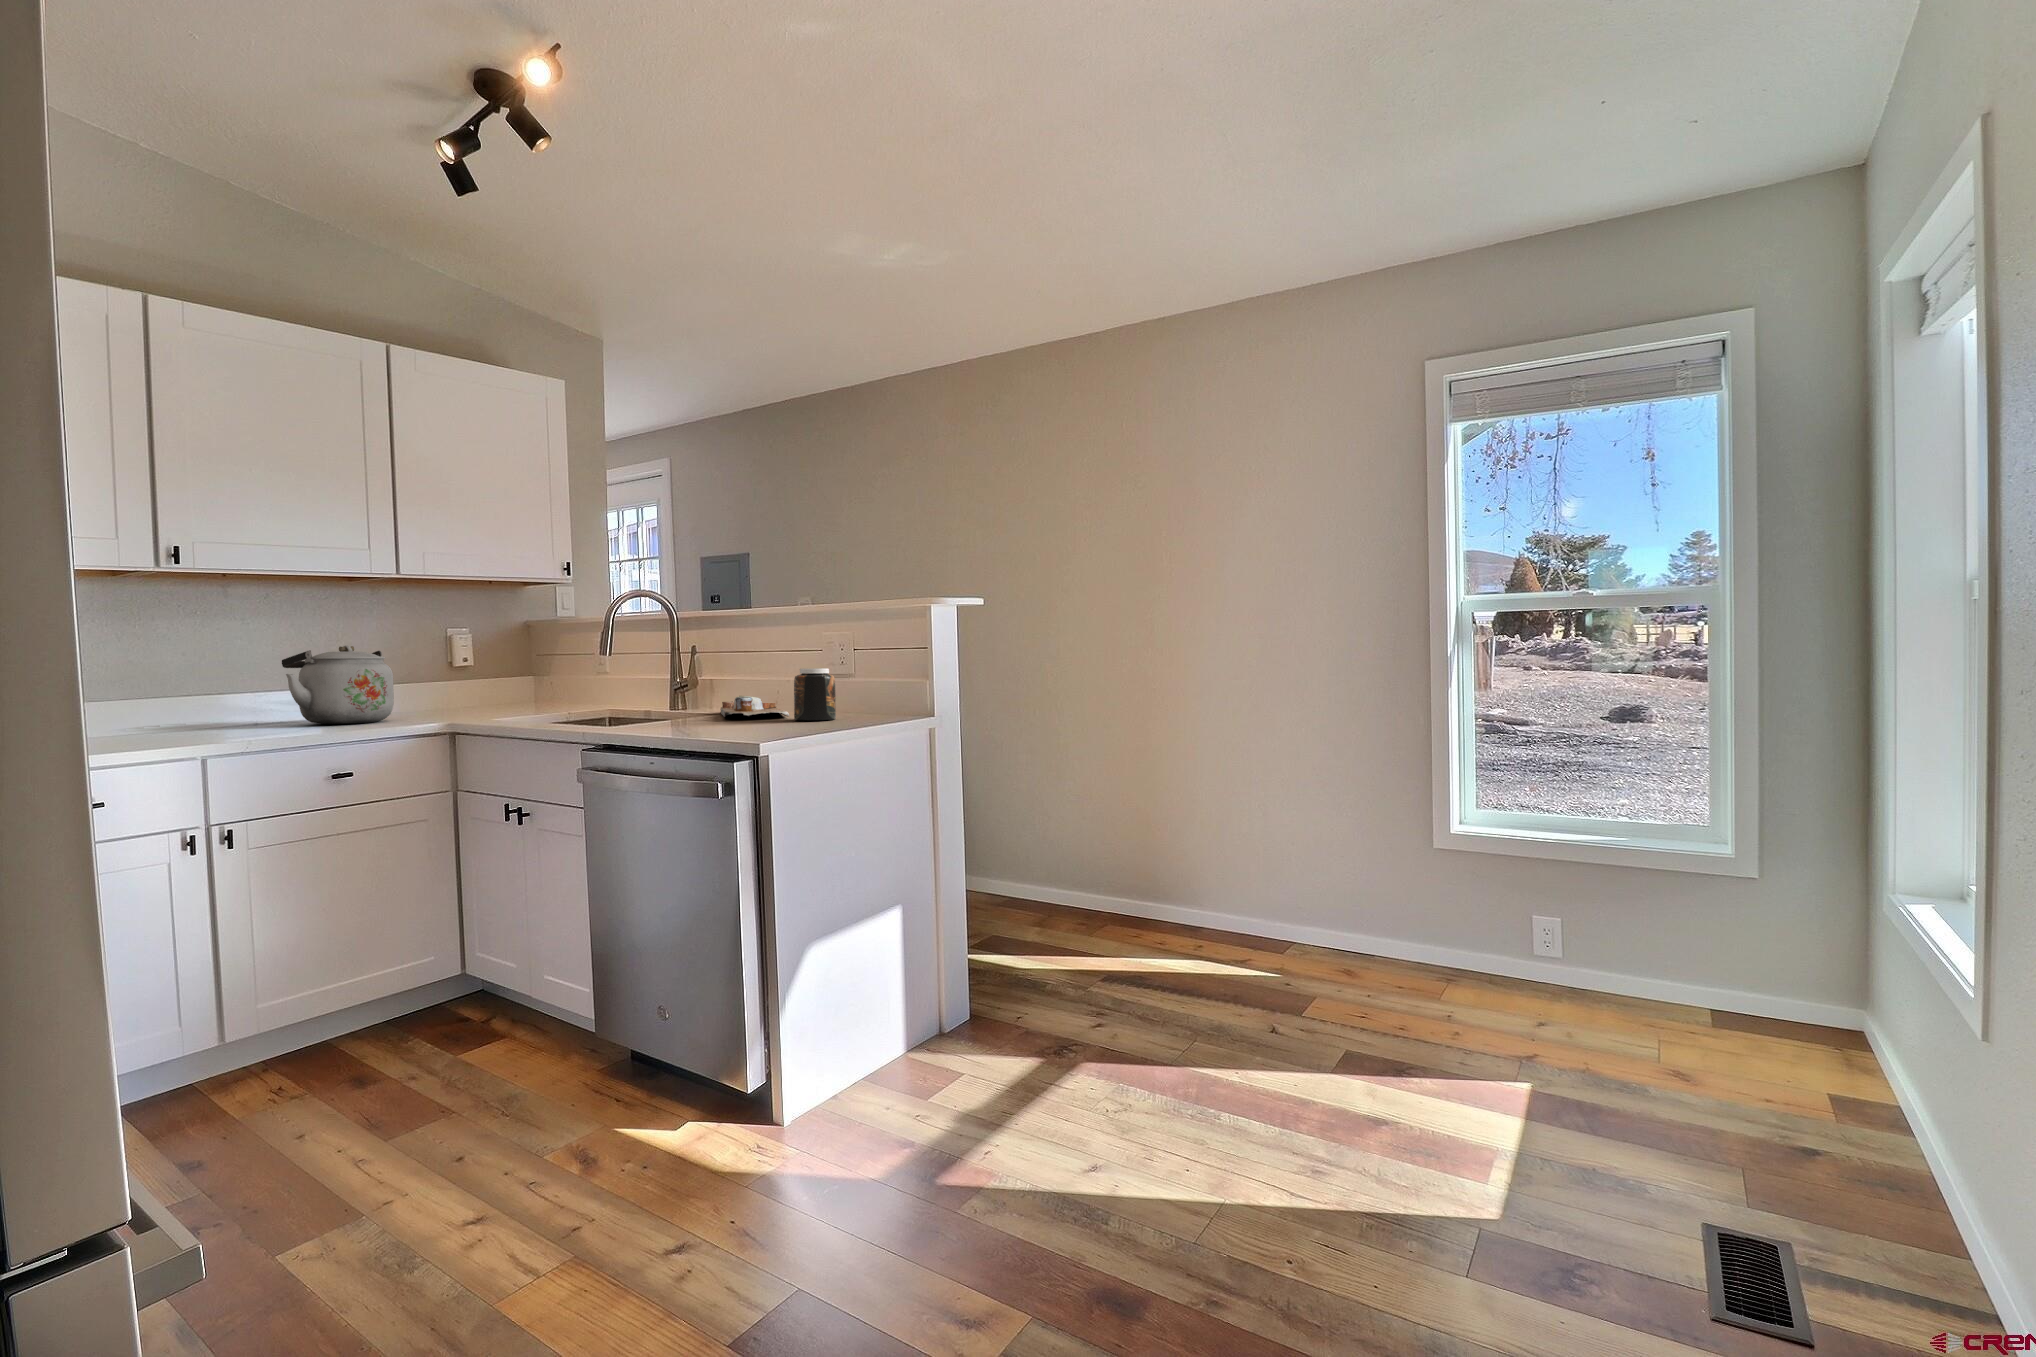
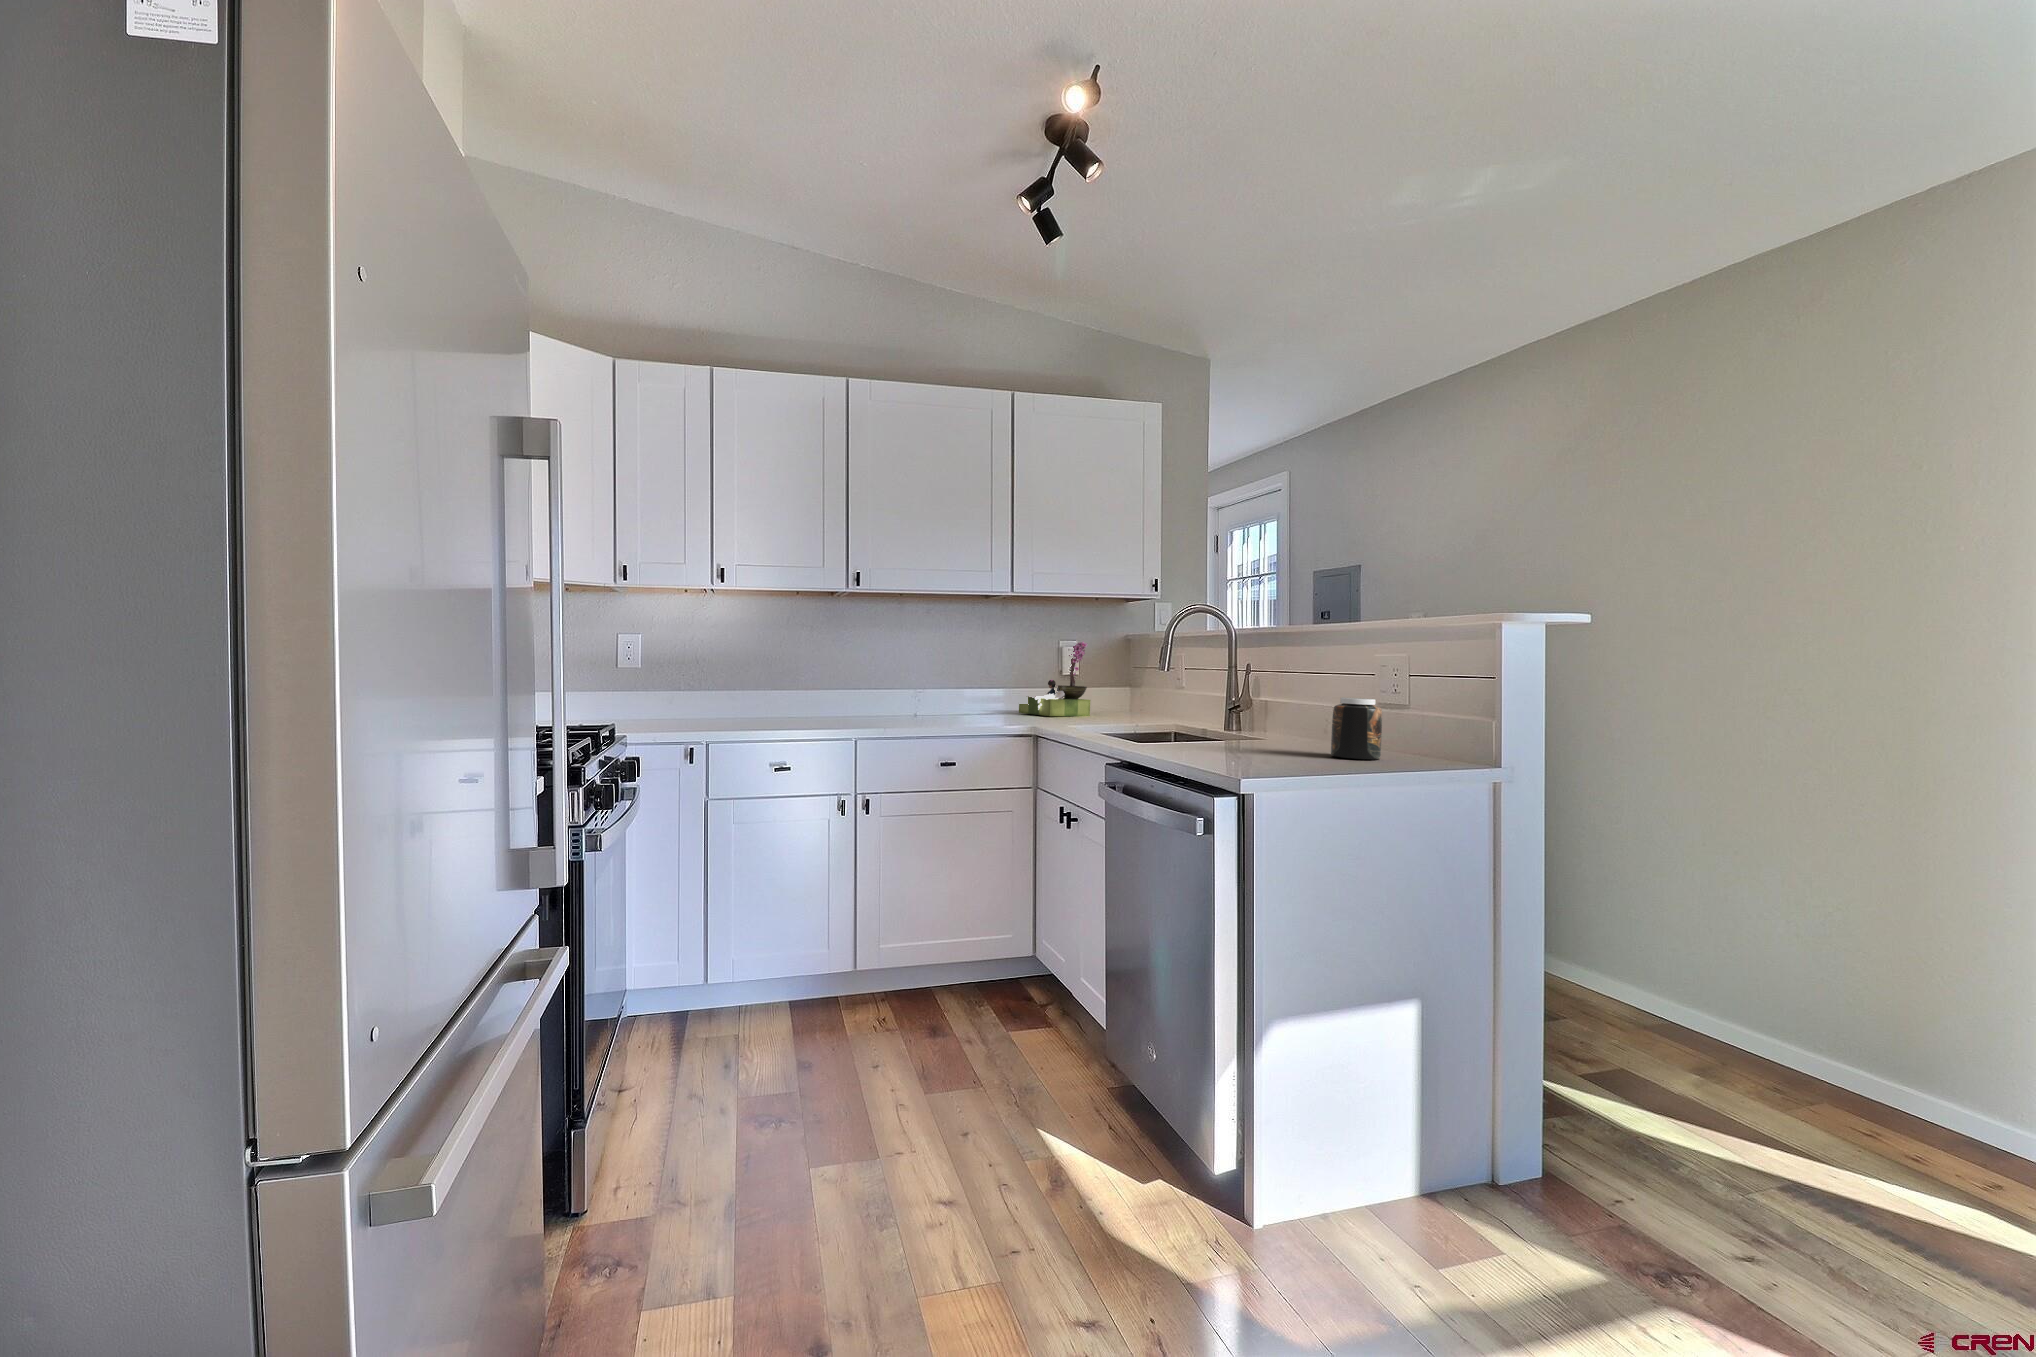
flower arrangement: none [399,617,493,713] -> present [1019,641,1090,716]
kettle: present [282,646,394,724] -> none [928,653,1006,720]
cutting board: present [720,696,789,717] -> none [1260,722,1333,751]

